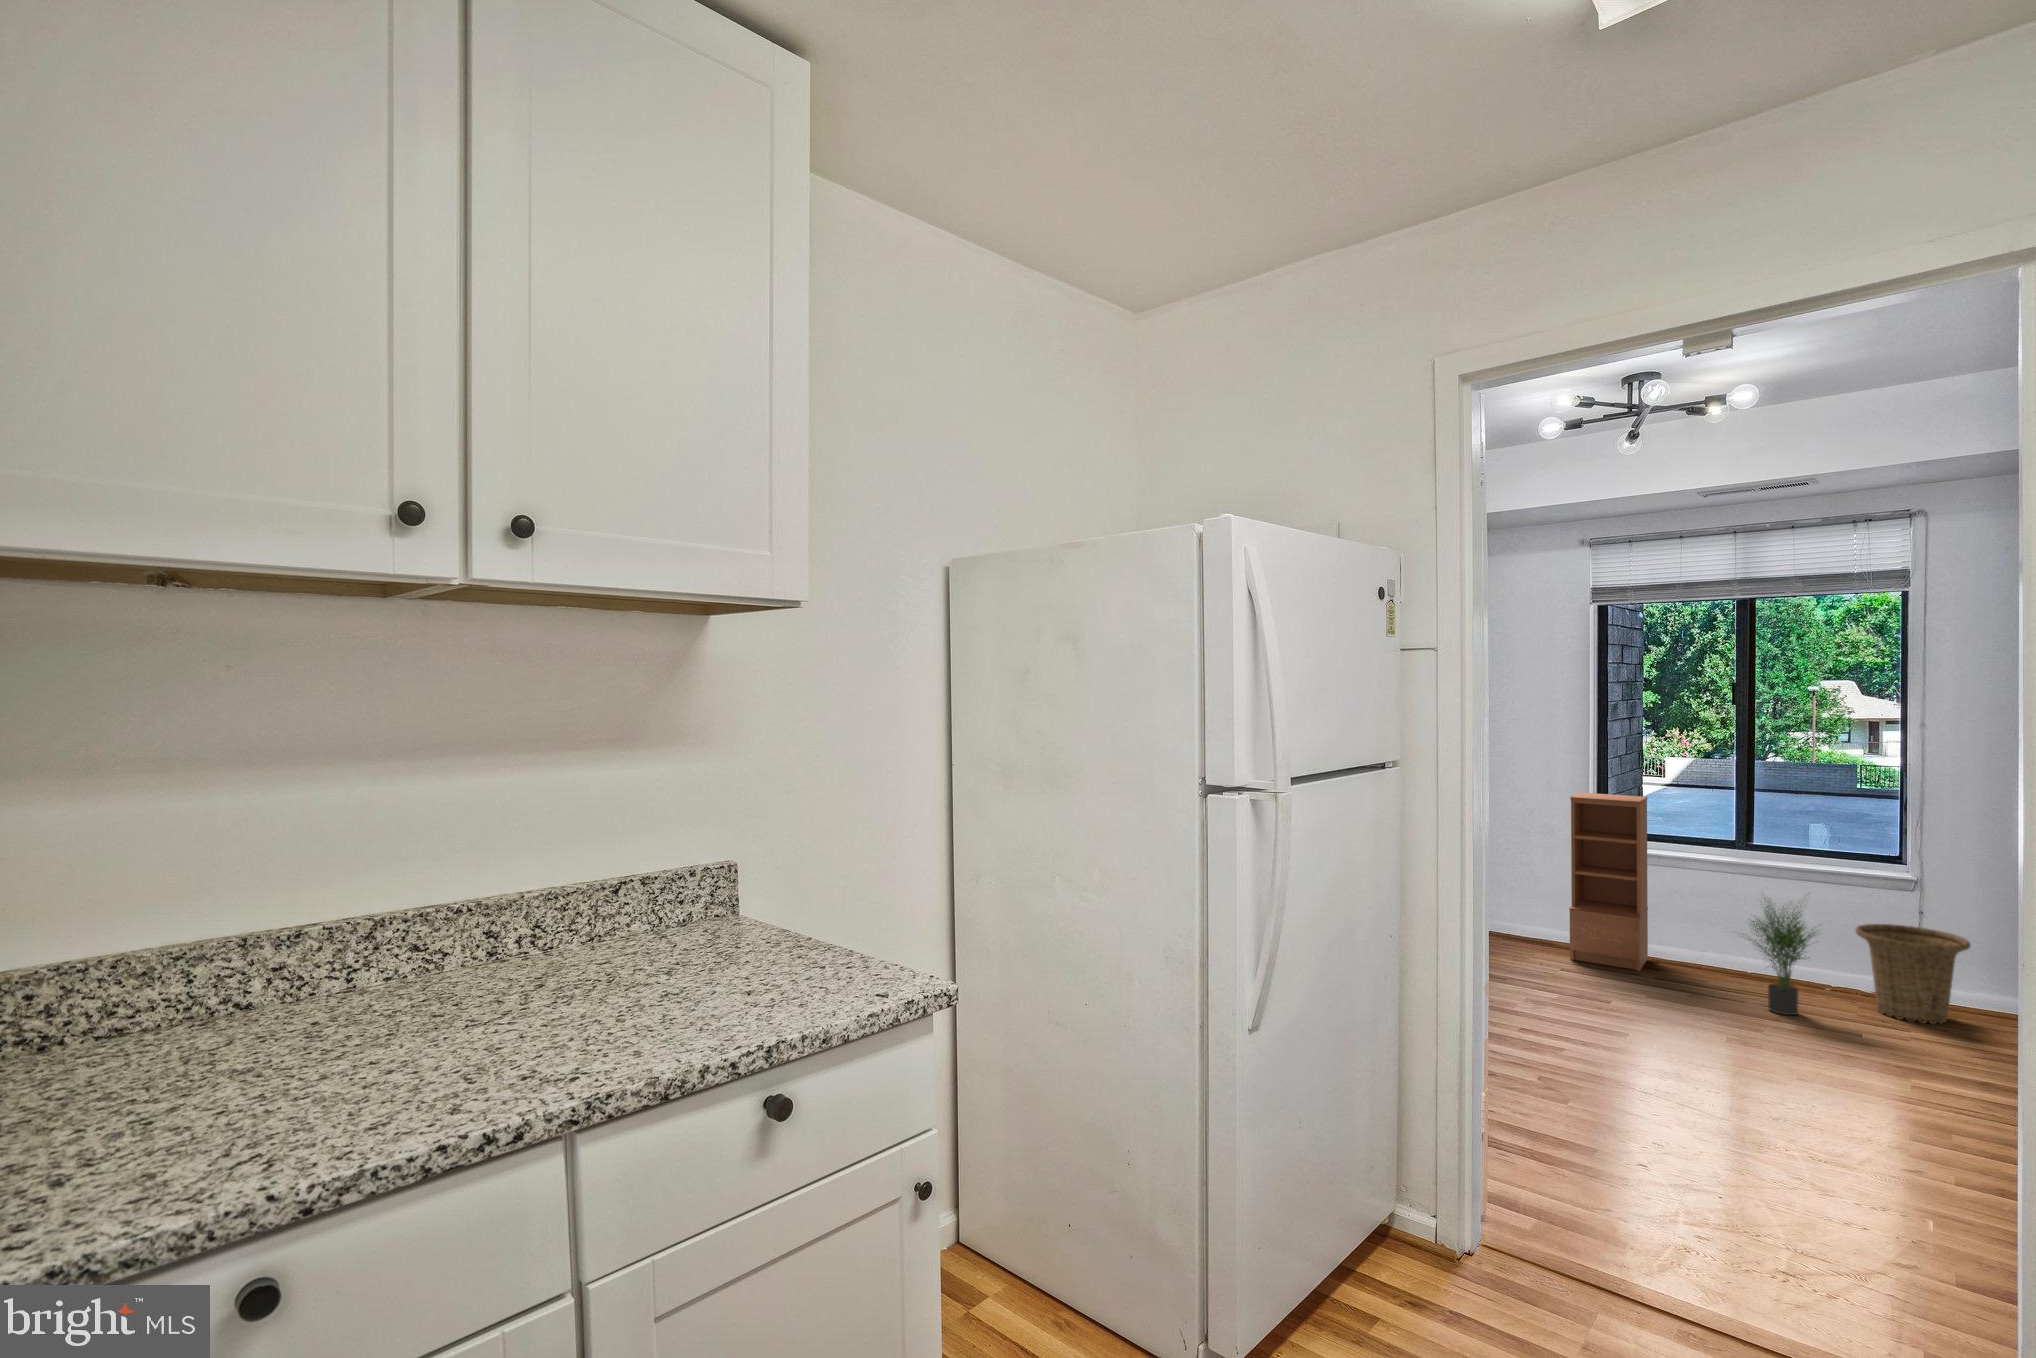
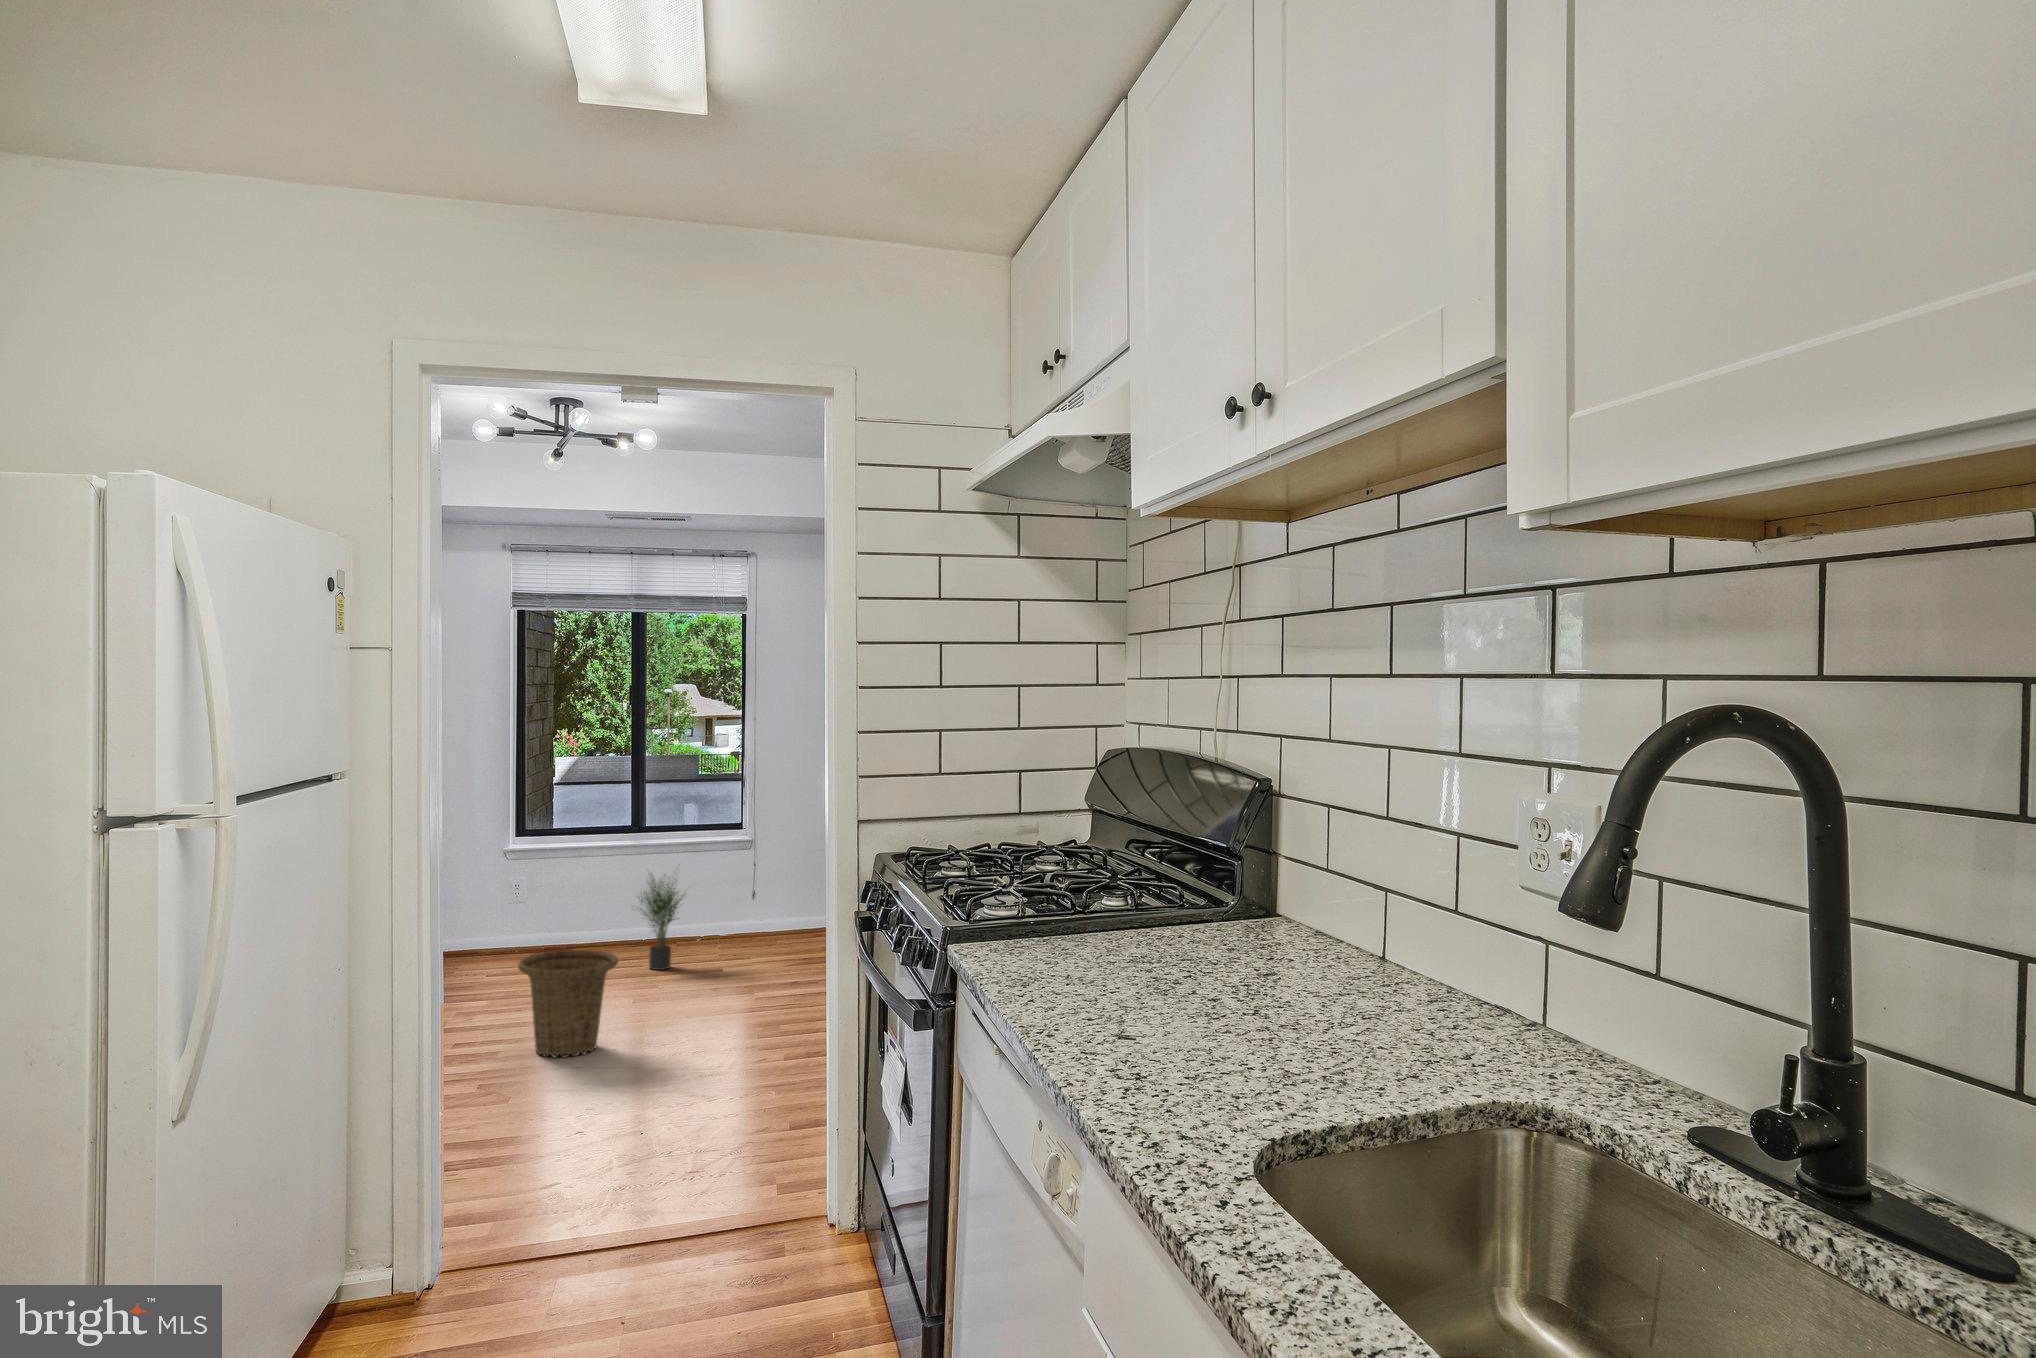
bookcase: present [1569,793,1648,971] -> none [473,794,543,965]
basket: present [1855,924,1970,1024] -> present [518,950,618,1058]

